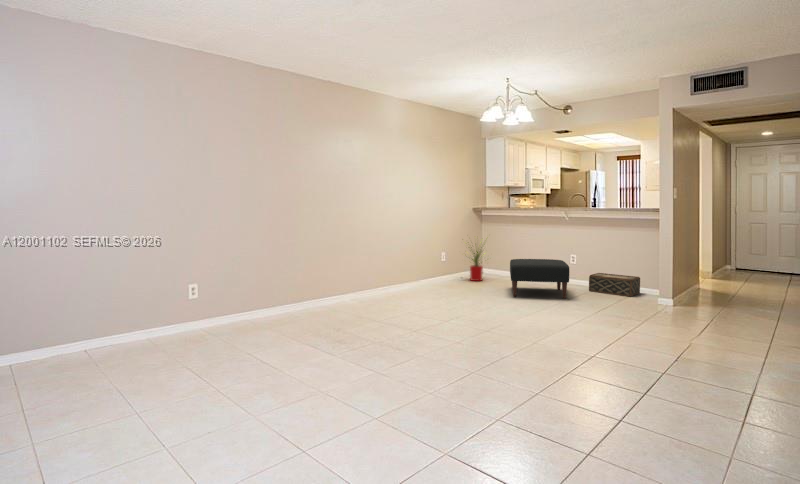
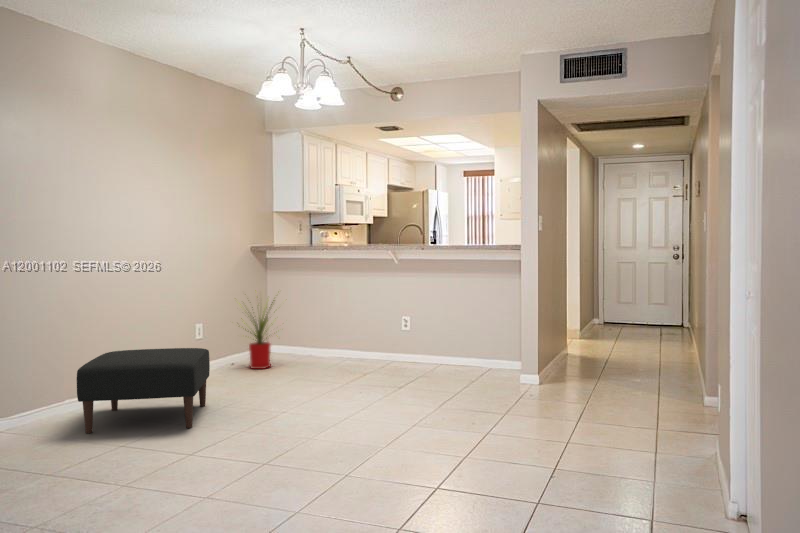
ottoman: present [510,259,569,298] -> present [77,348,210,433]
woven basket: present [589,273,640,296] -> none [435,344,505,378]

